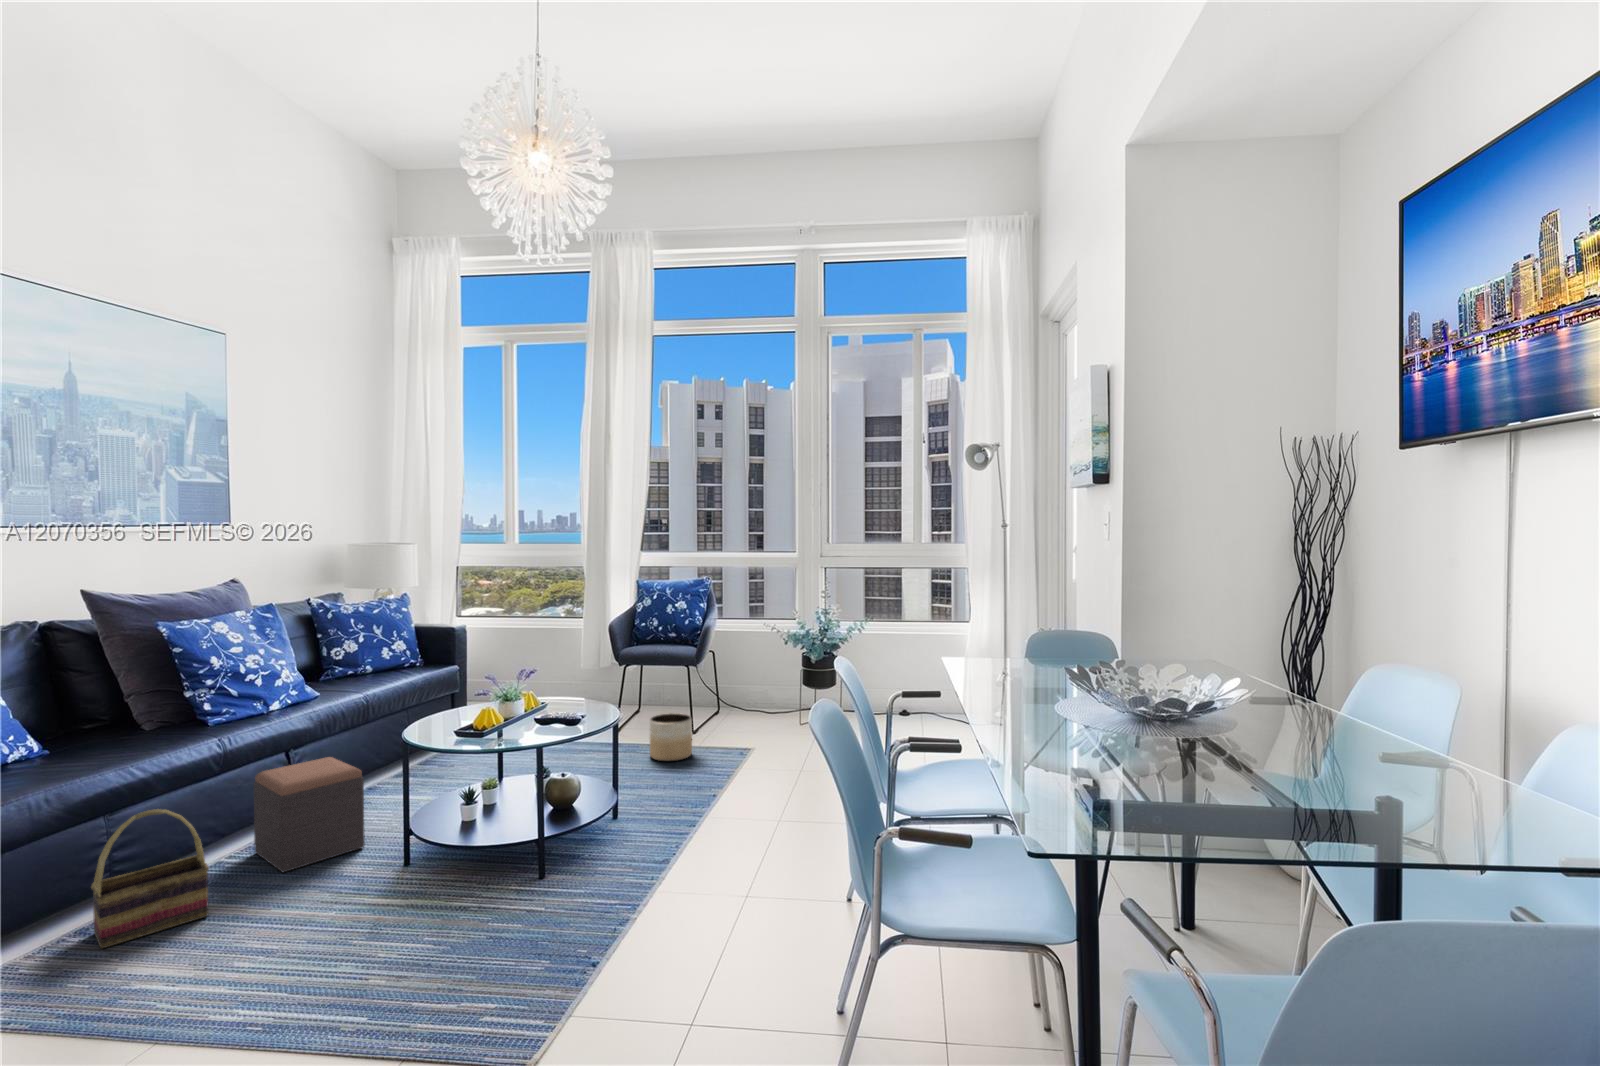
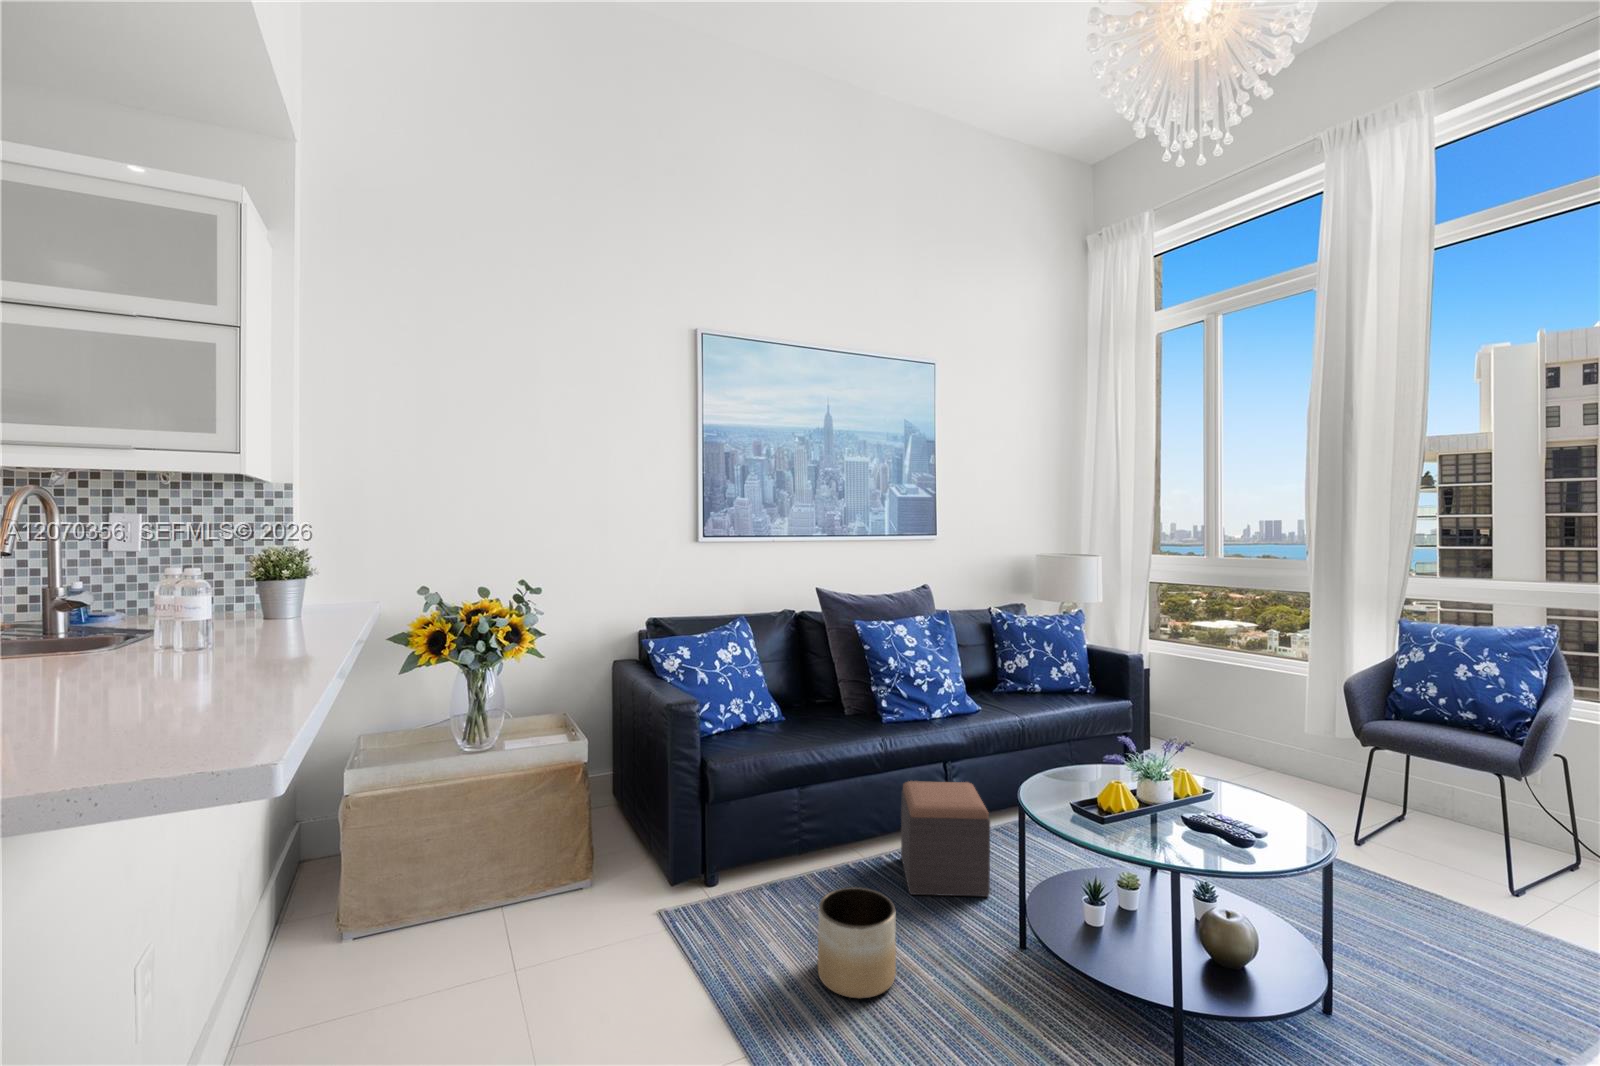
planter: present [650,713,692,761] -> present [818,887,896,999]
basket: present [91,809,209,948] -> none [758,802,840,919]

